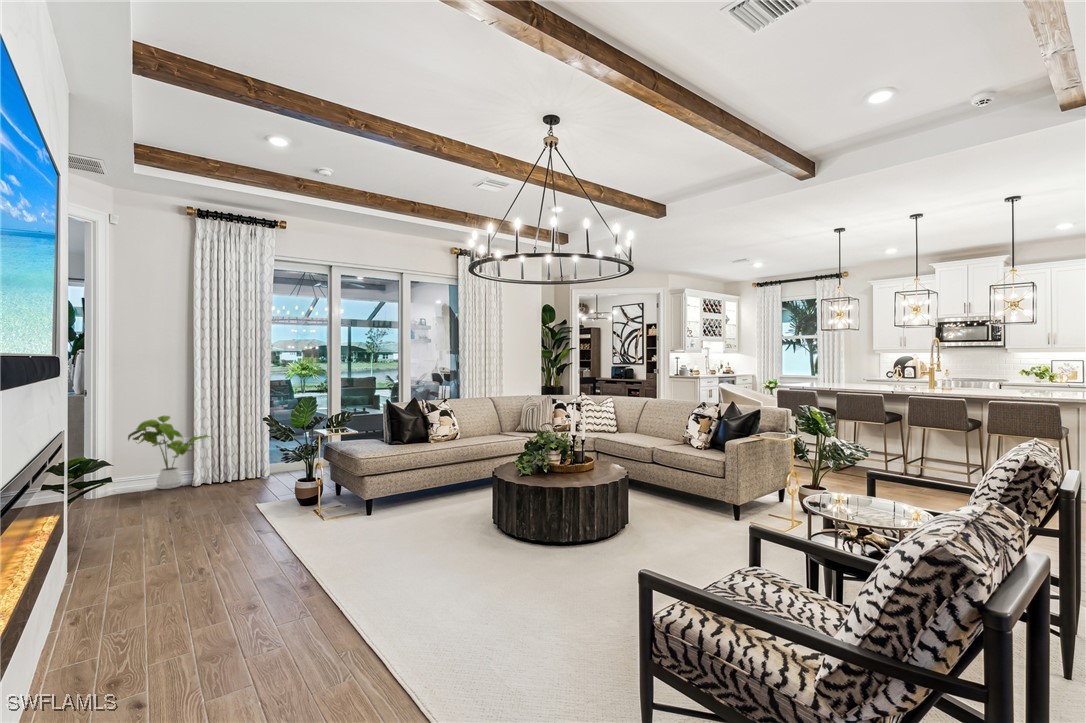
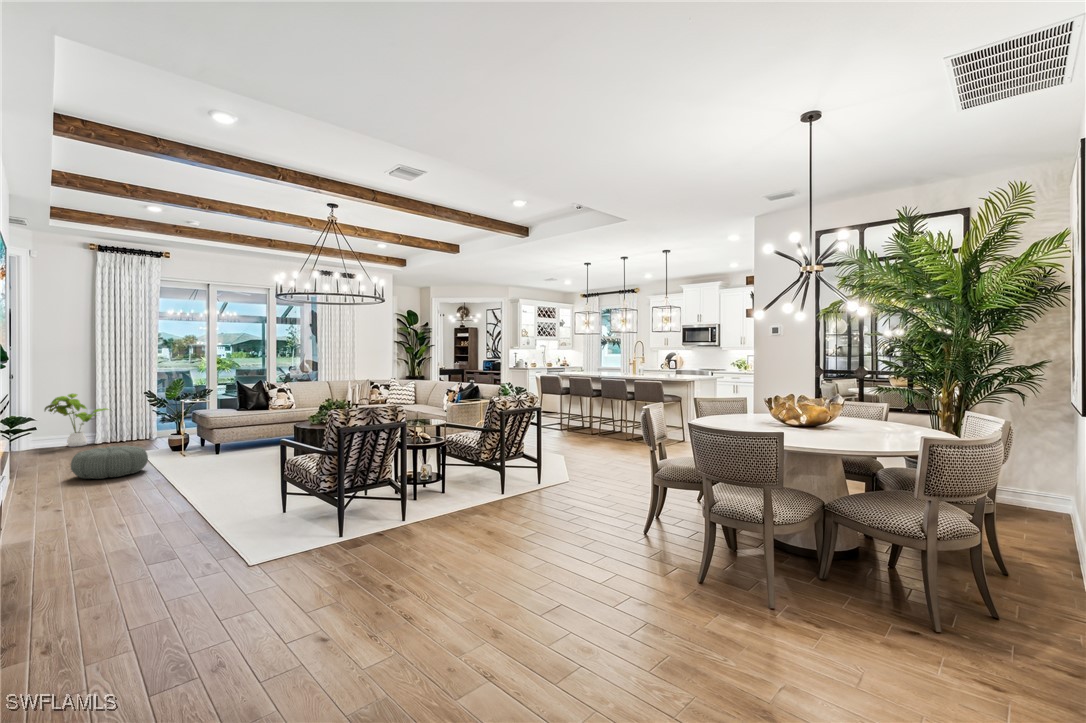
pouf: none [163,509,278,575] -> present [71,446,148,479]

